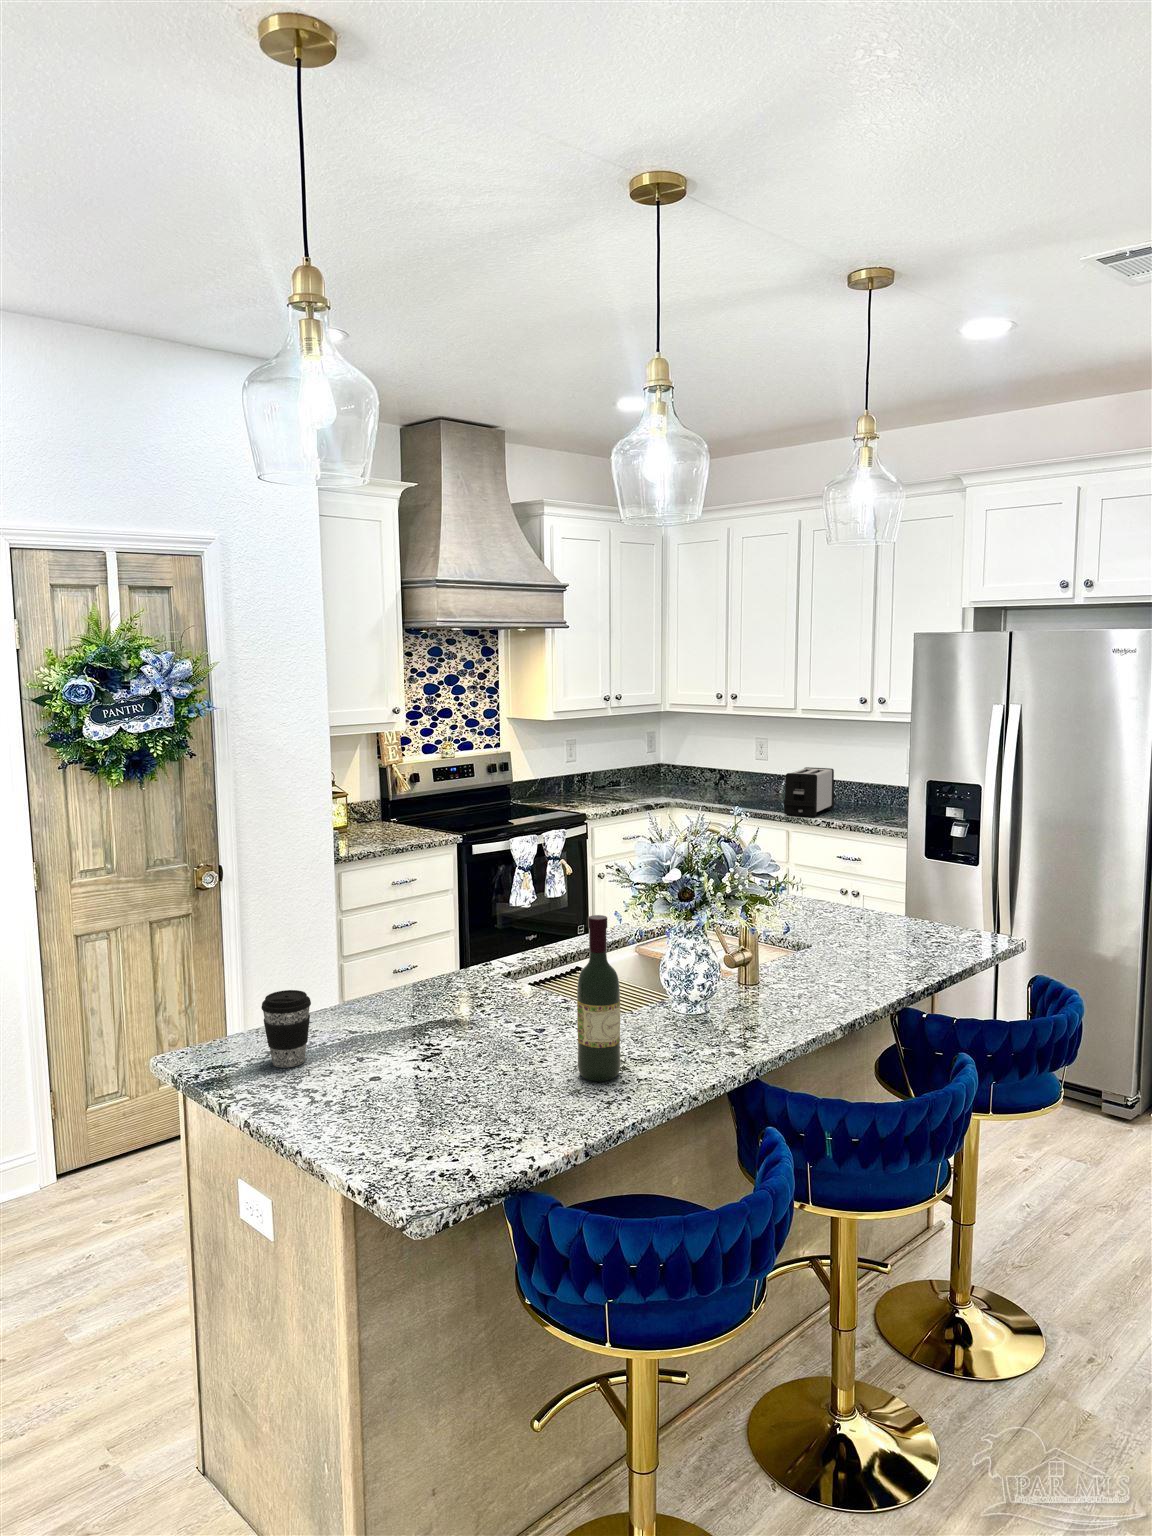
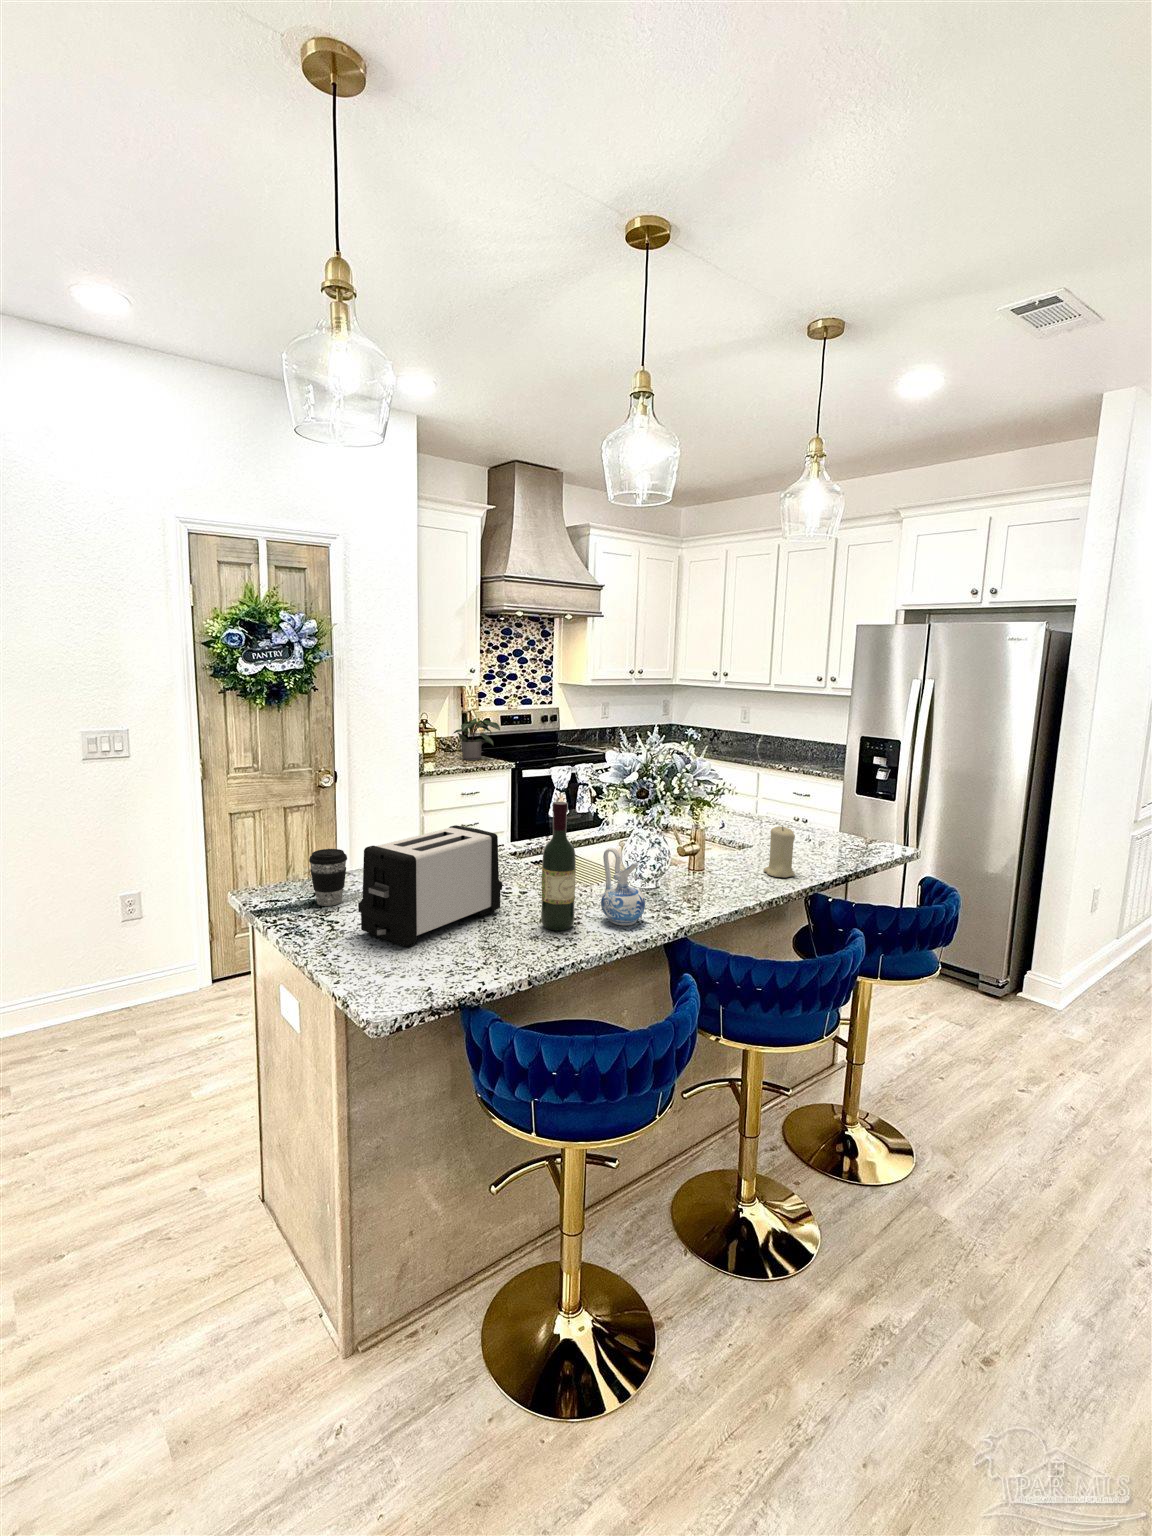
toaster: present [784,767,835,817] -> present [358,825,502,947]
potted plant: none [369,775,437,835] -> present [454,718,500,760]
candle: none [835,920,876,987] -> present [763,826,795,878]
ceramic pitcher: none [651,969,707,1068] -> present [601,848,645,925]

